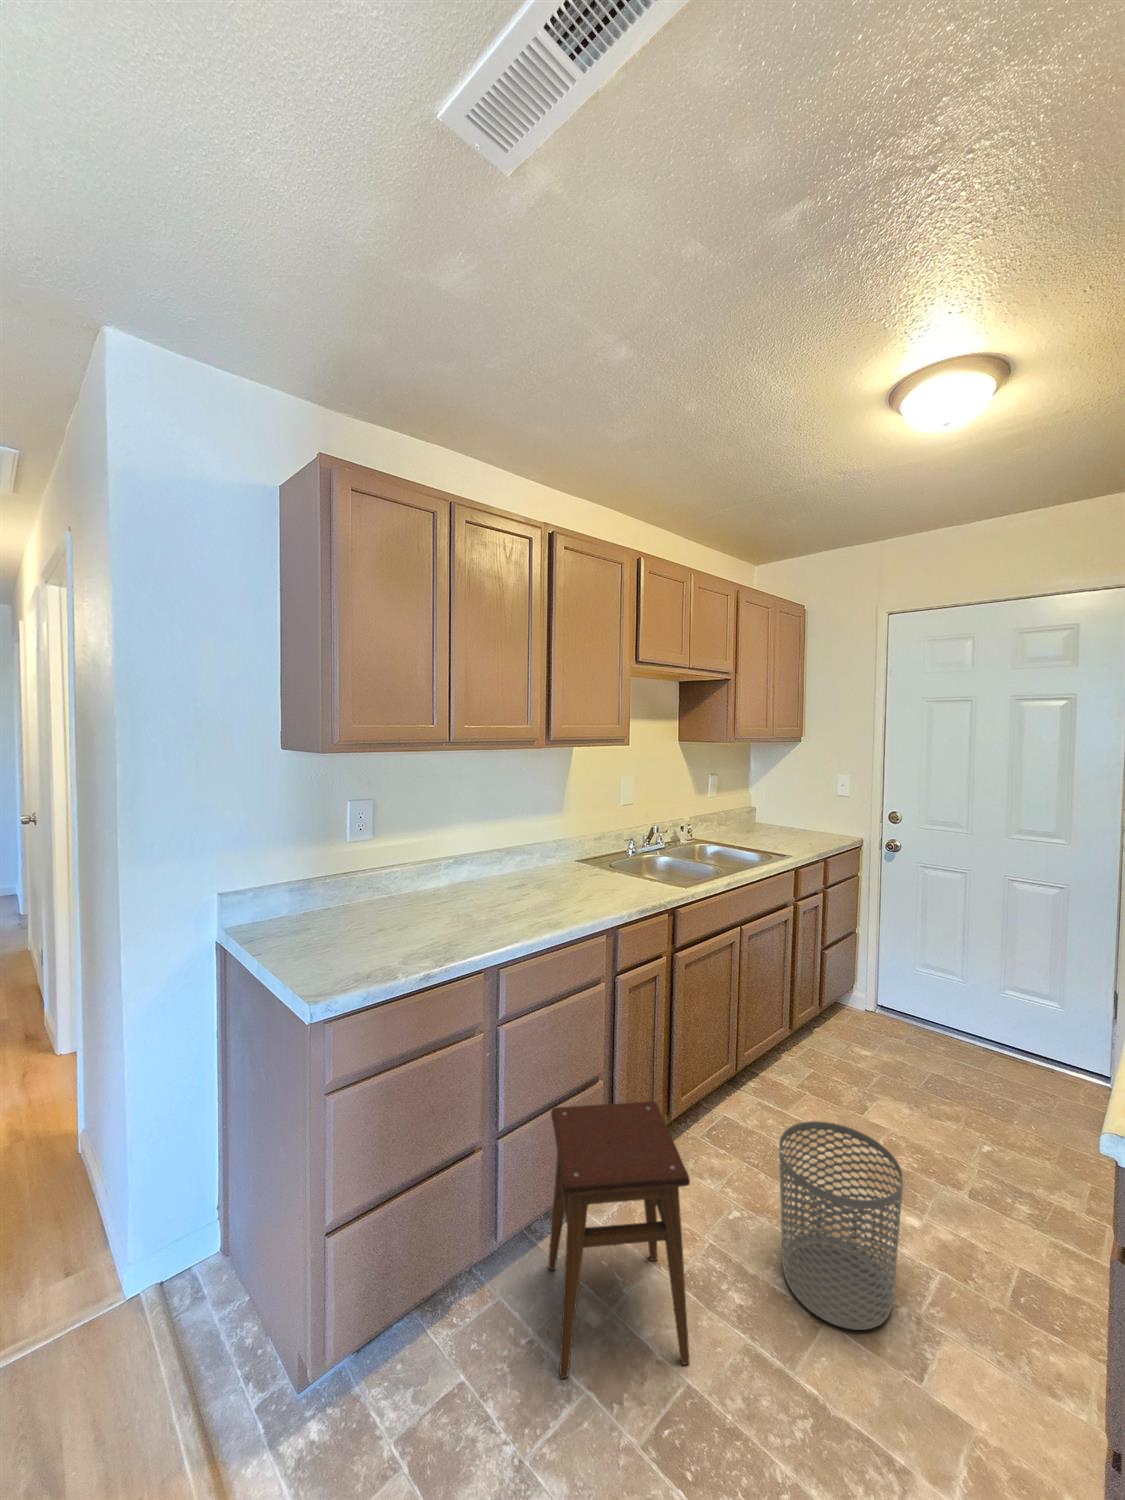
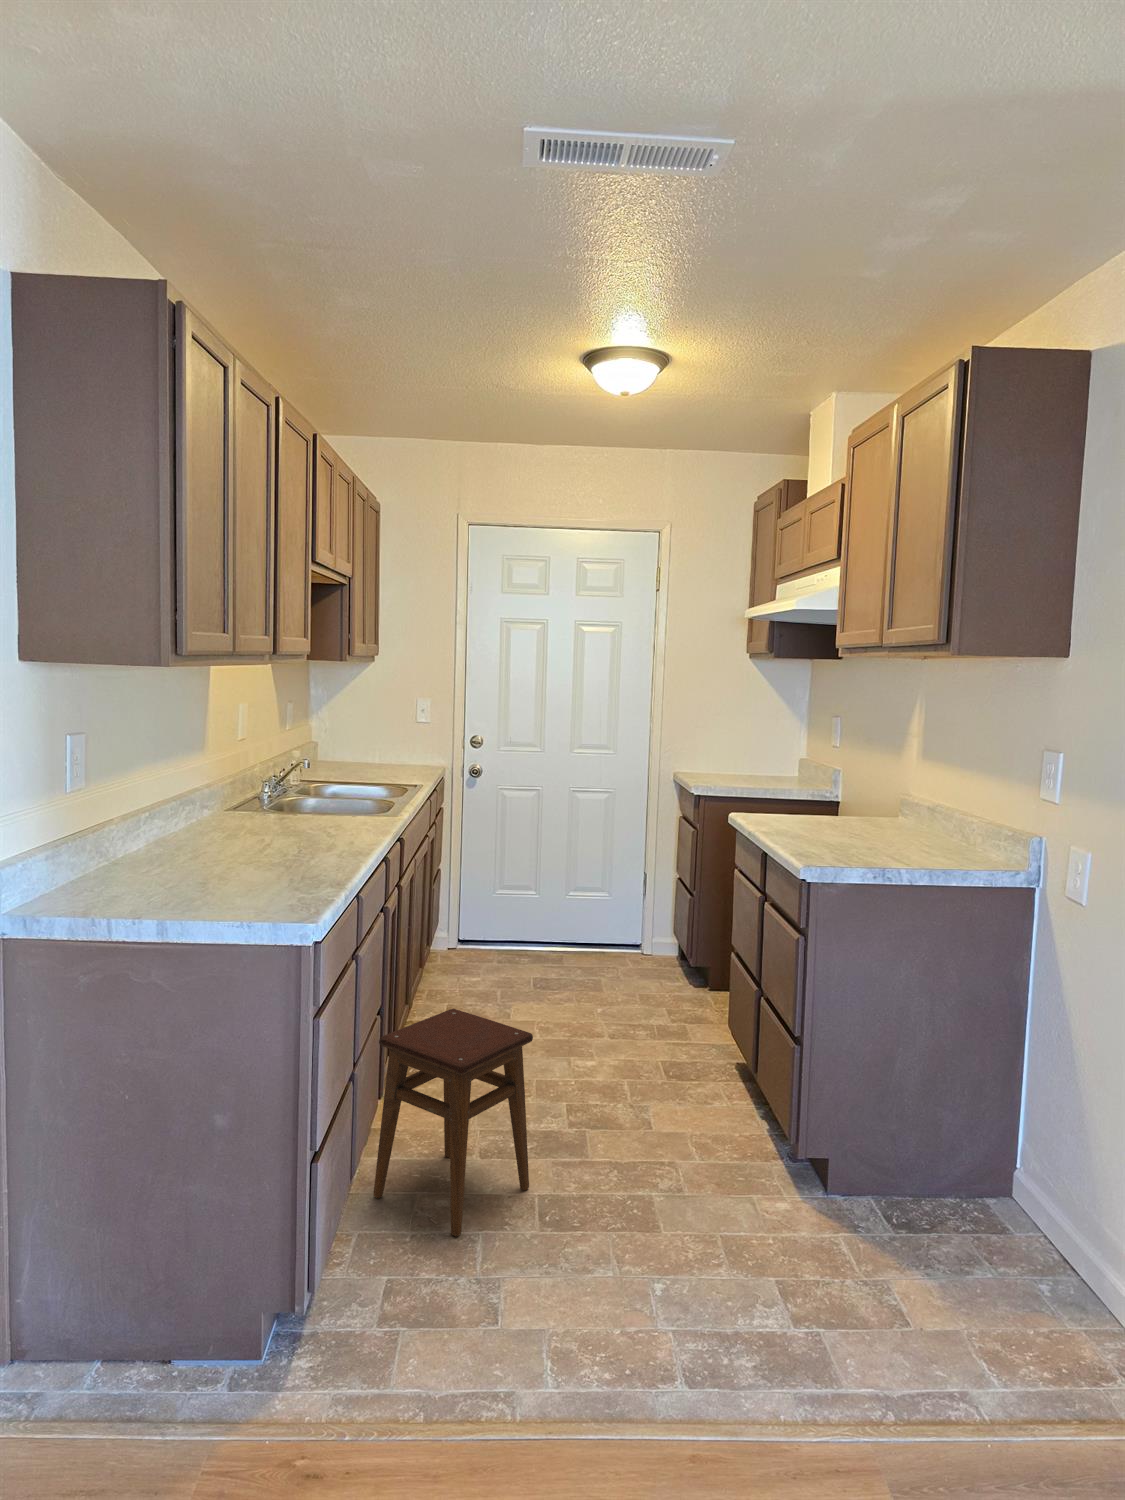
waste bin: present [779,1121,903,1330] -> none [534,993,627,1131]

